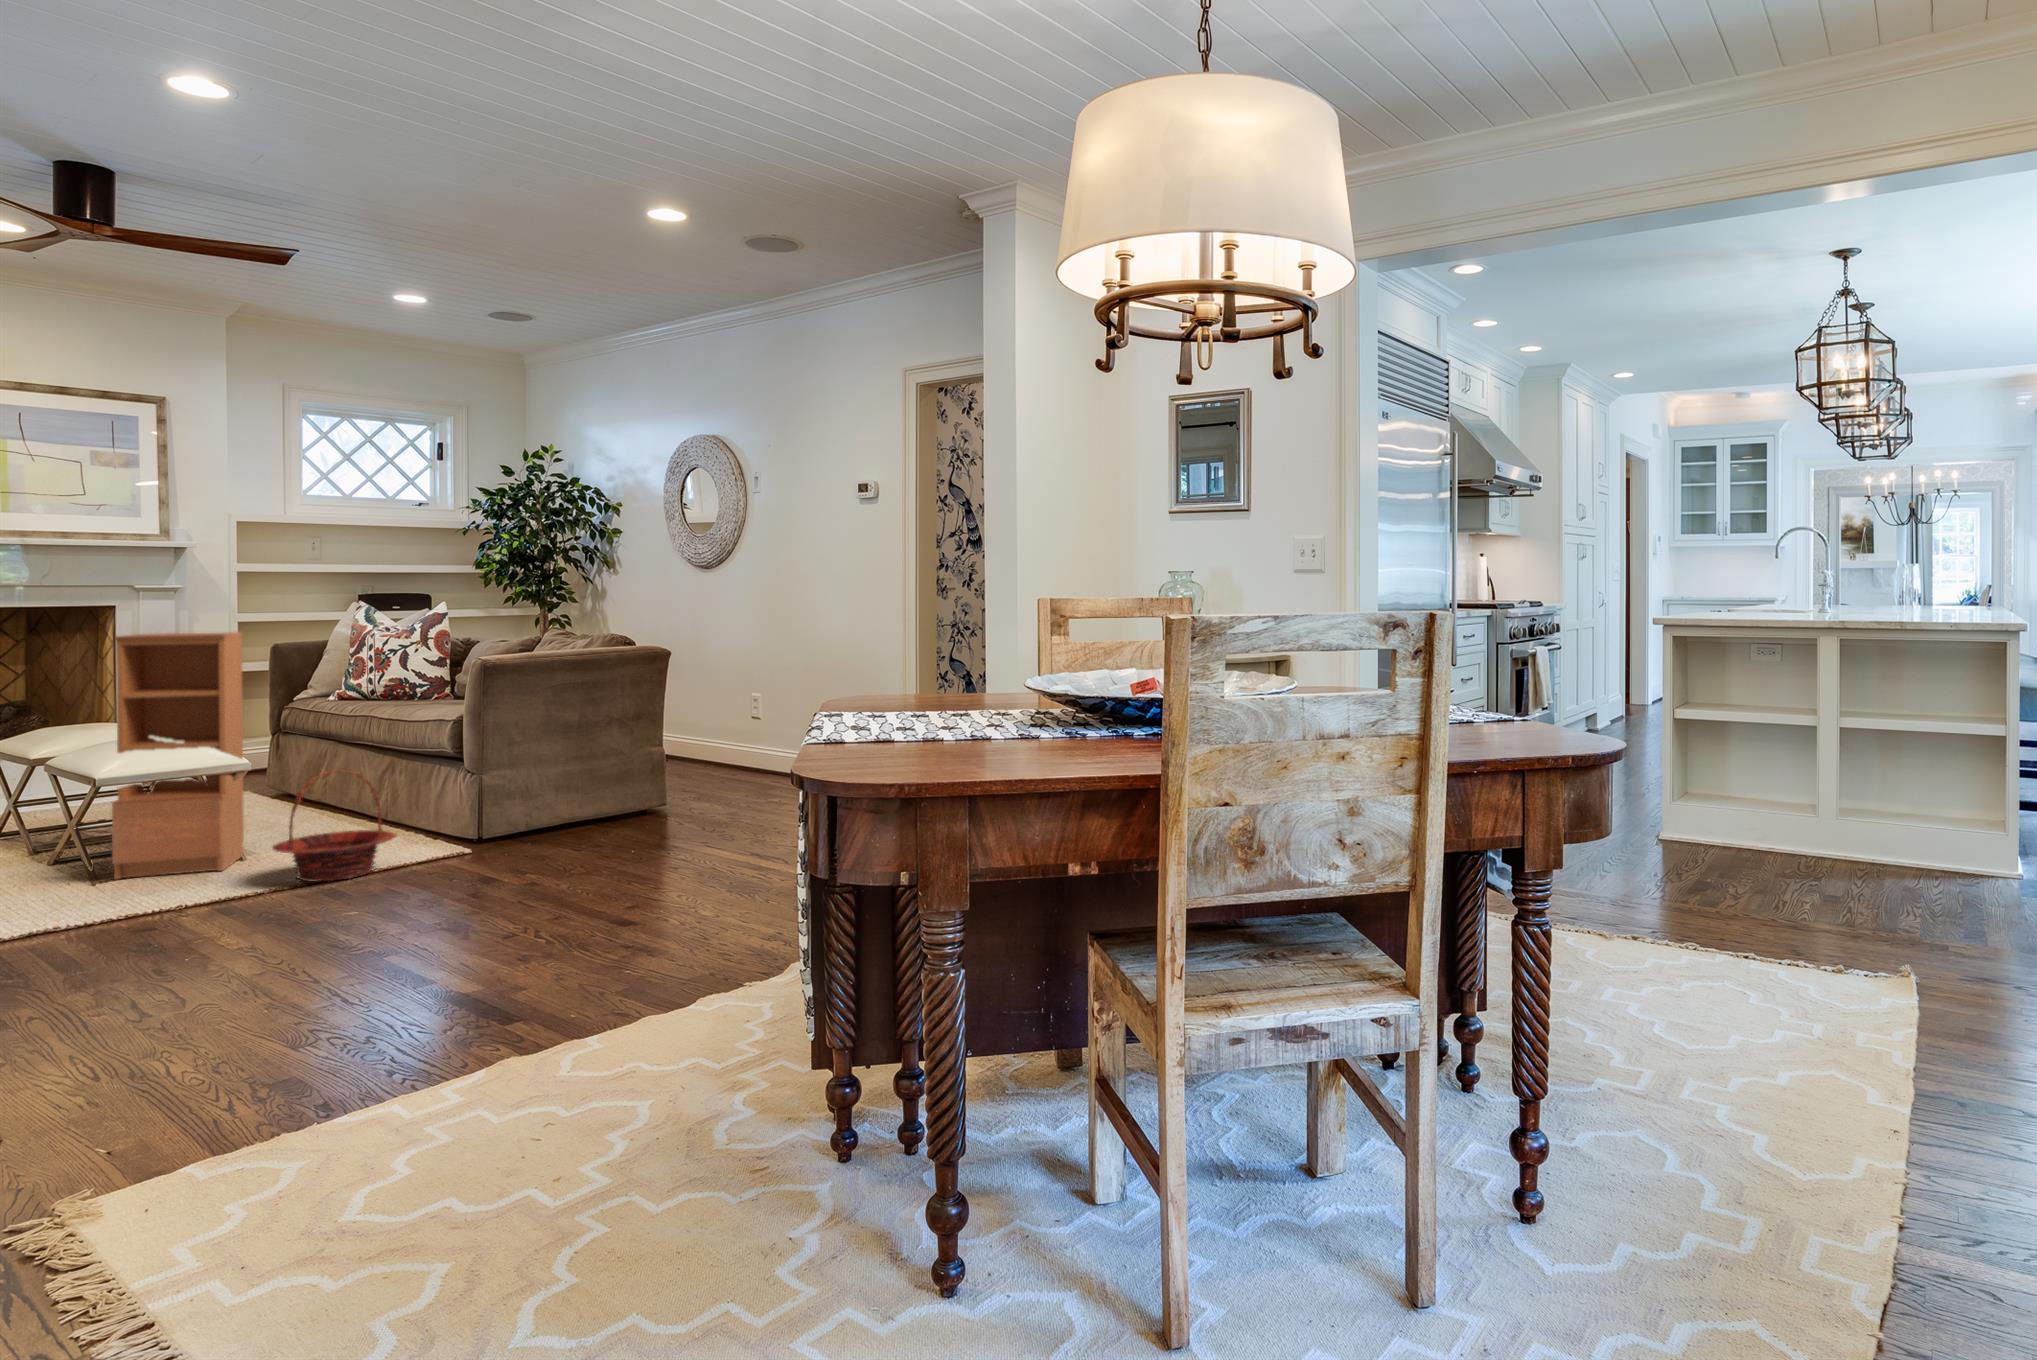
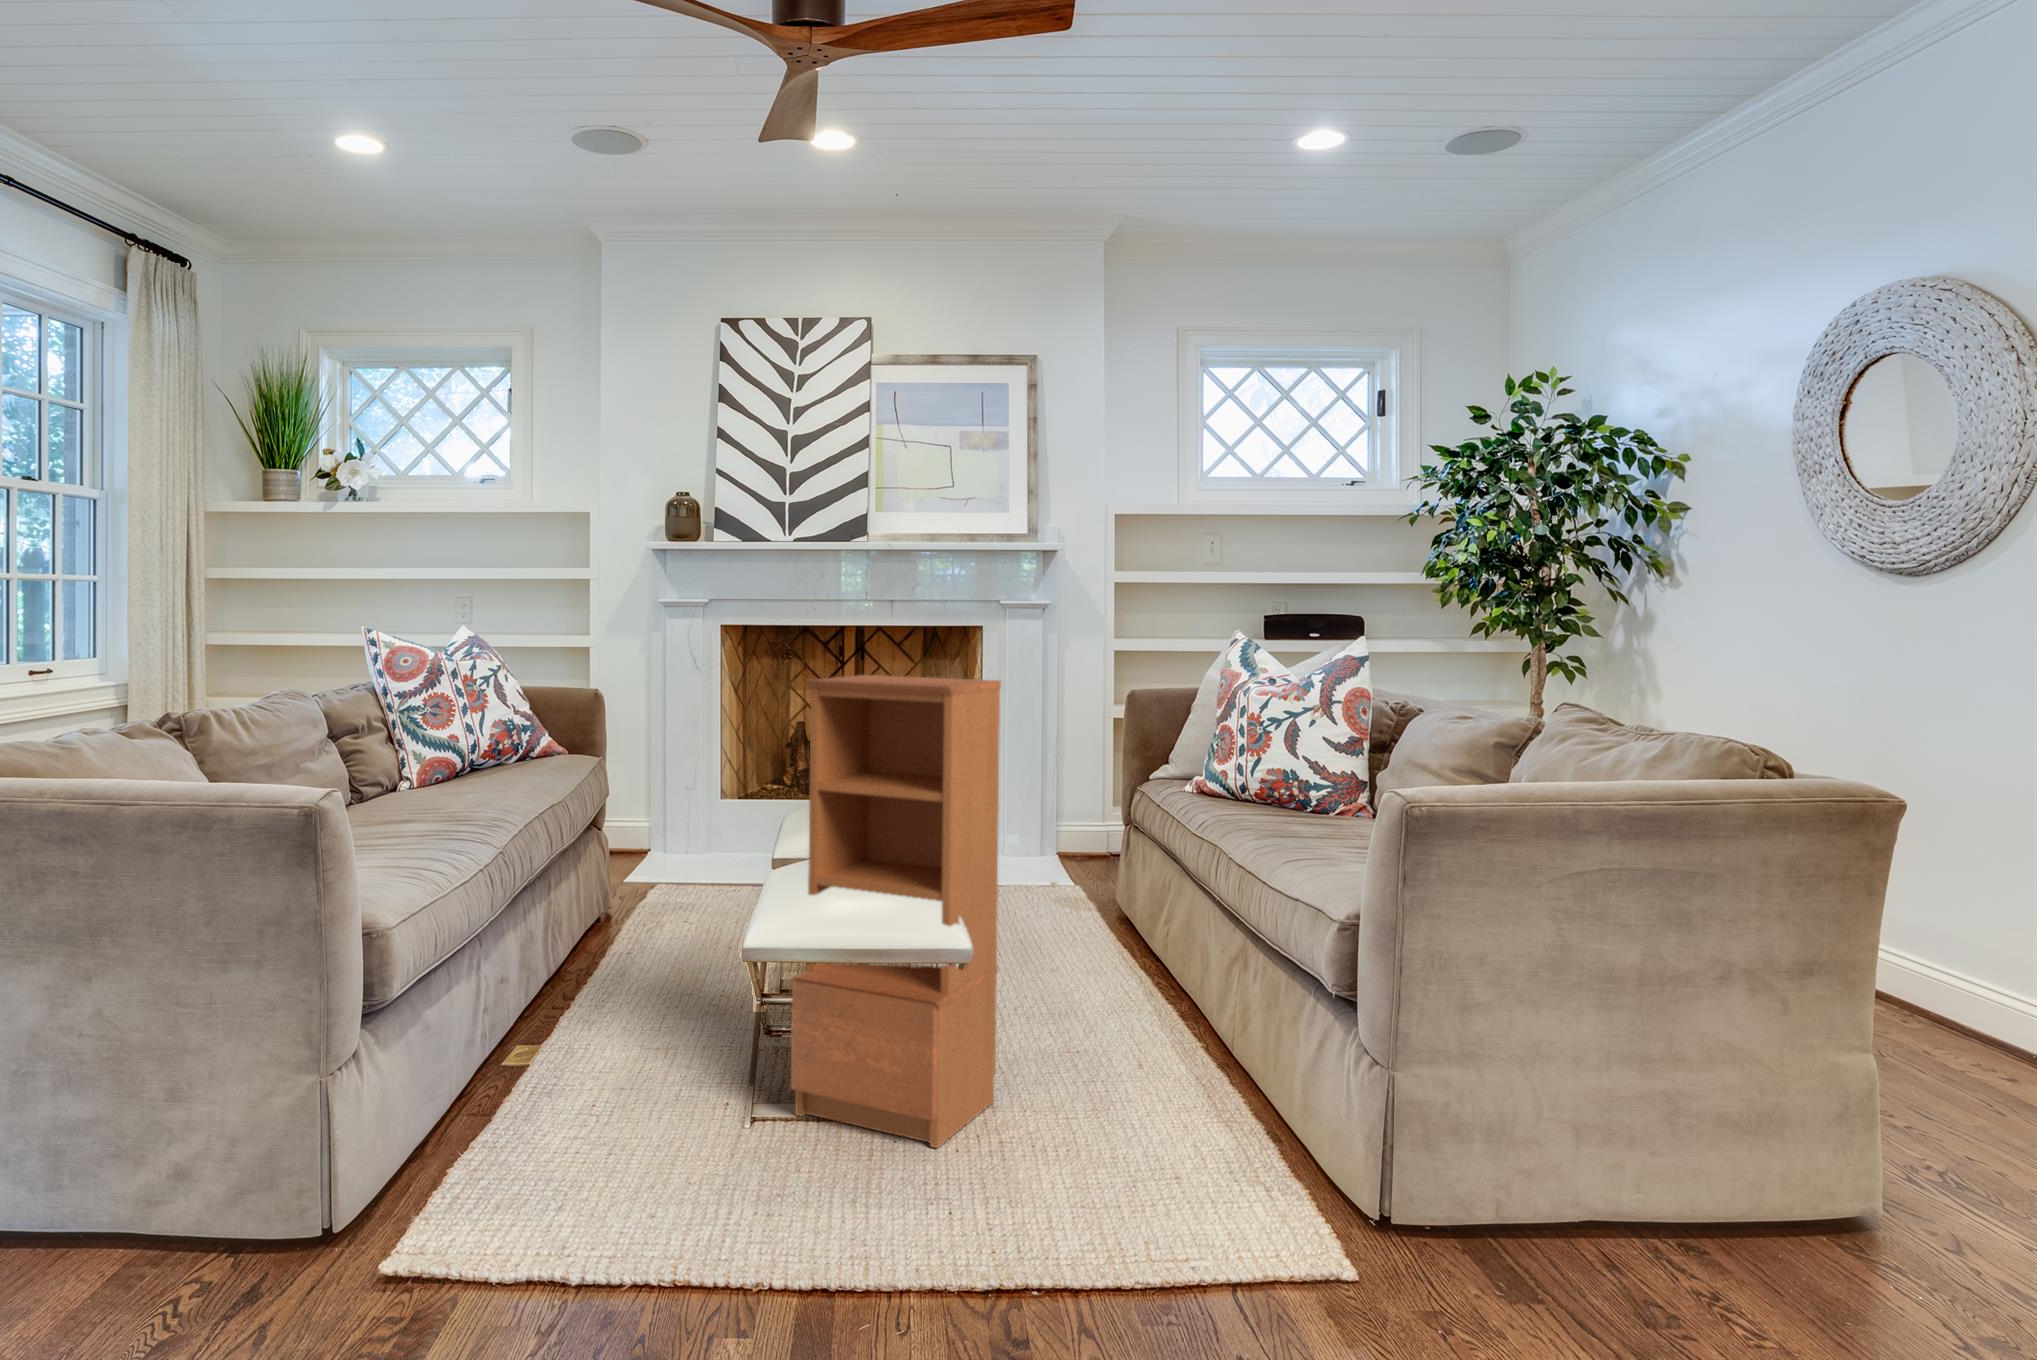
basket: present [273,770,396,882] -> none [977,1013,1219,1291]

